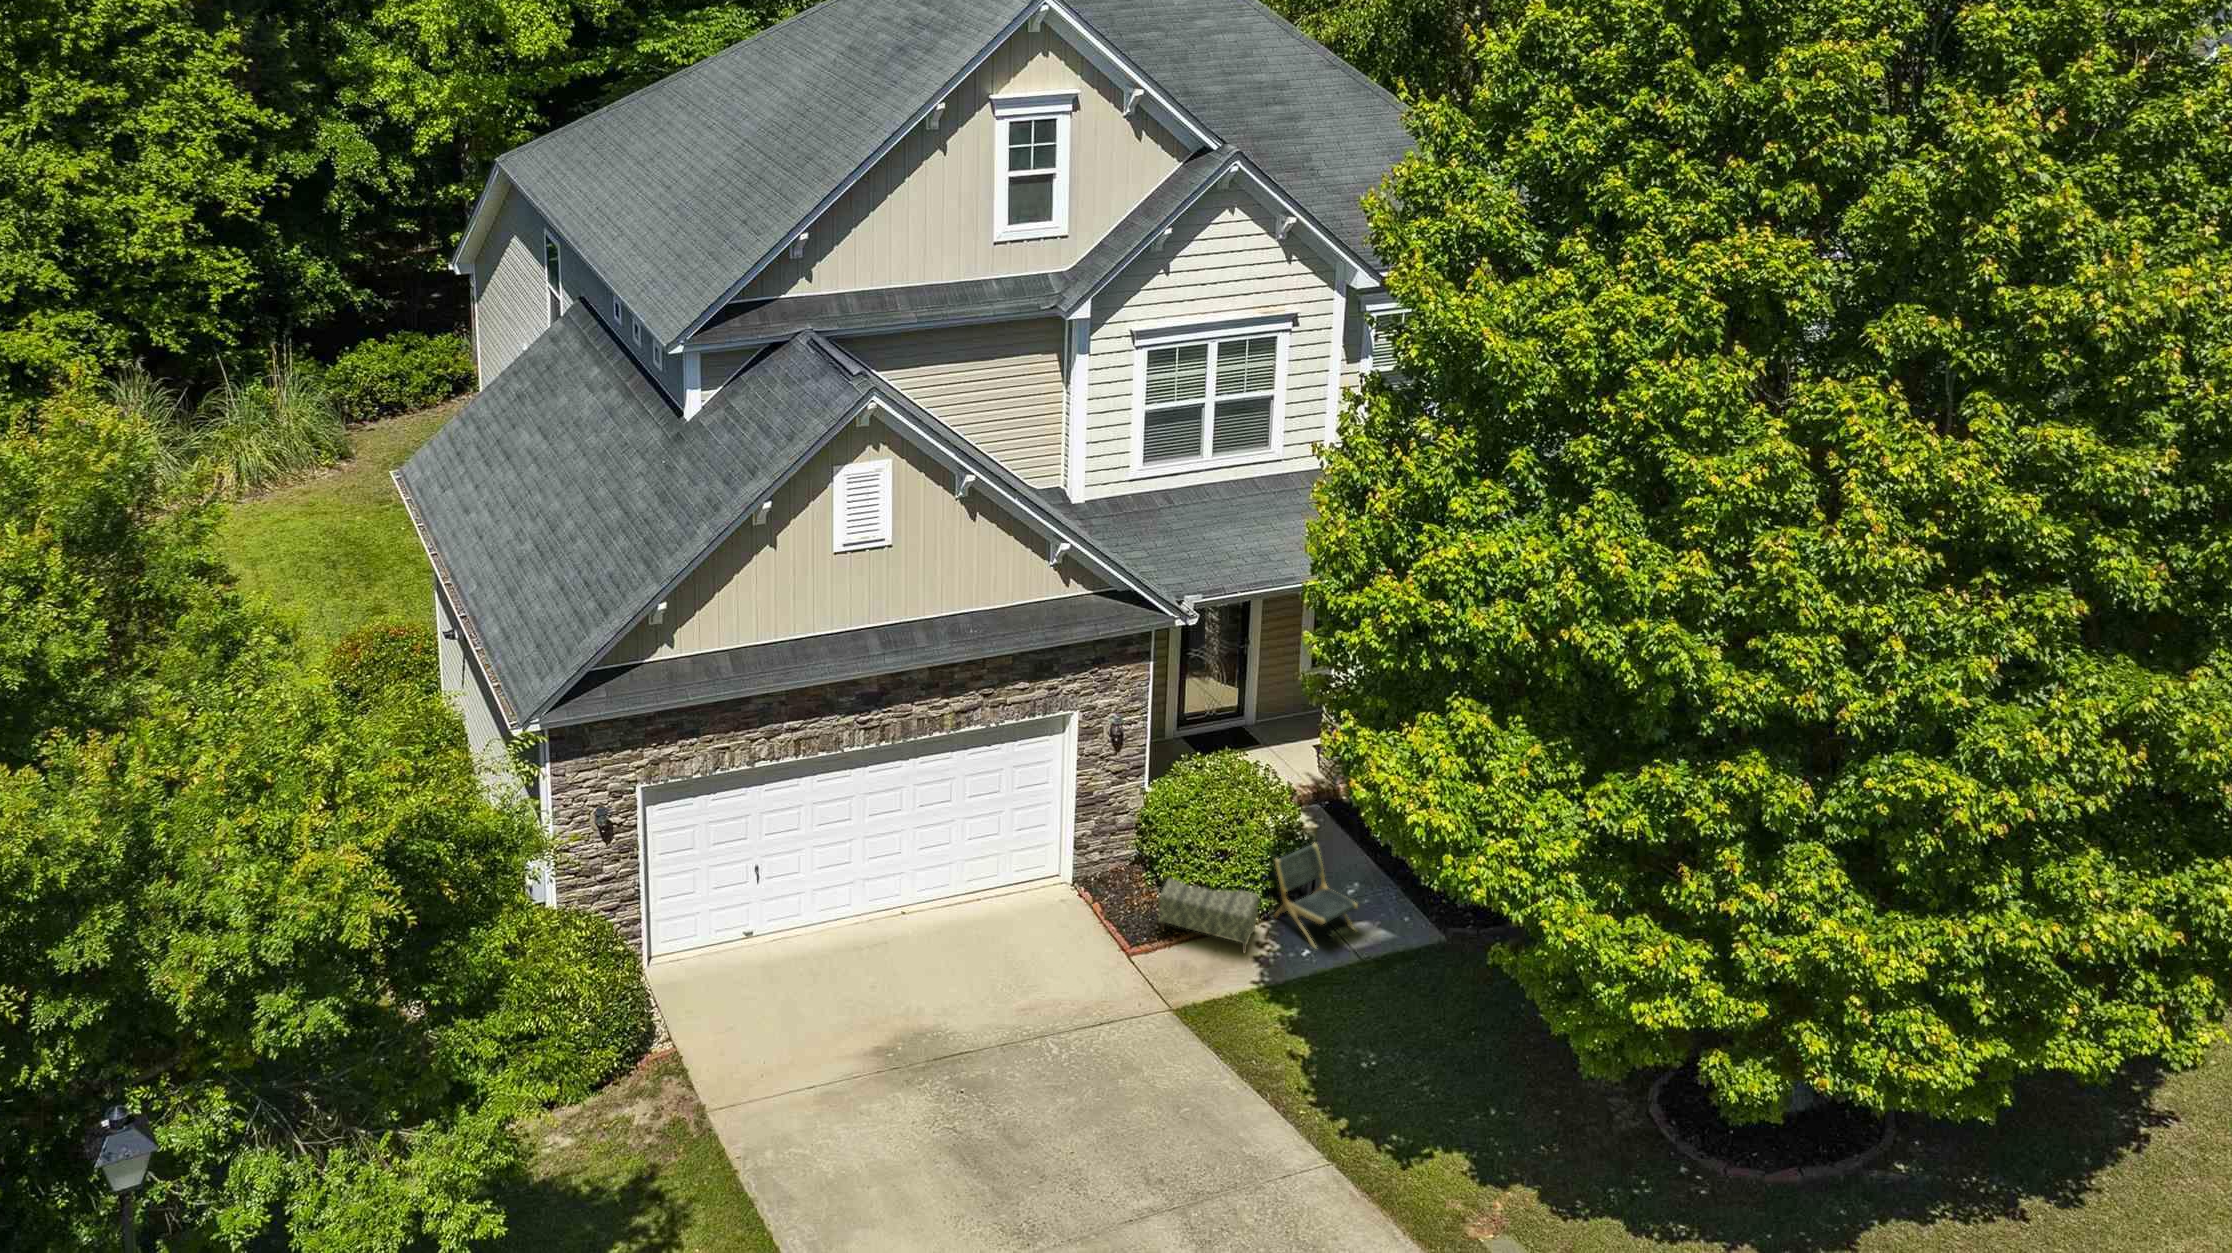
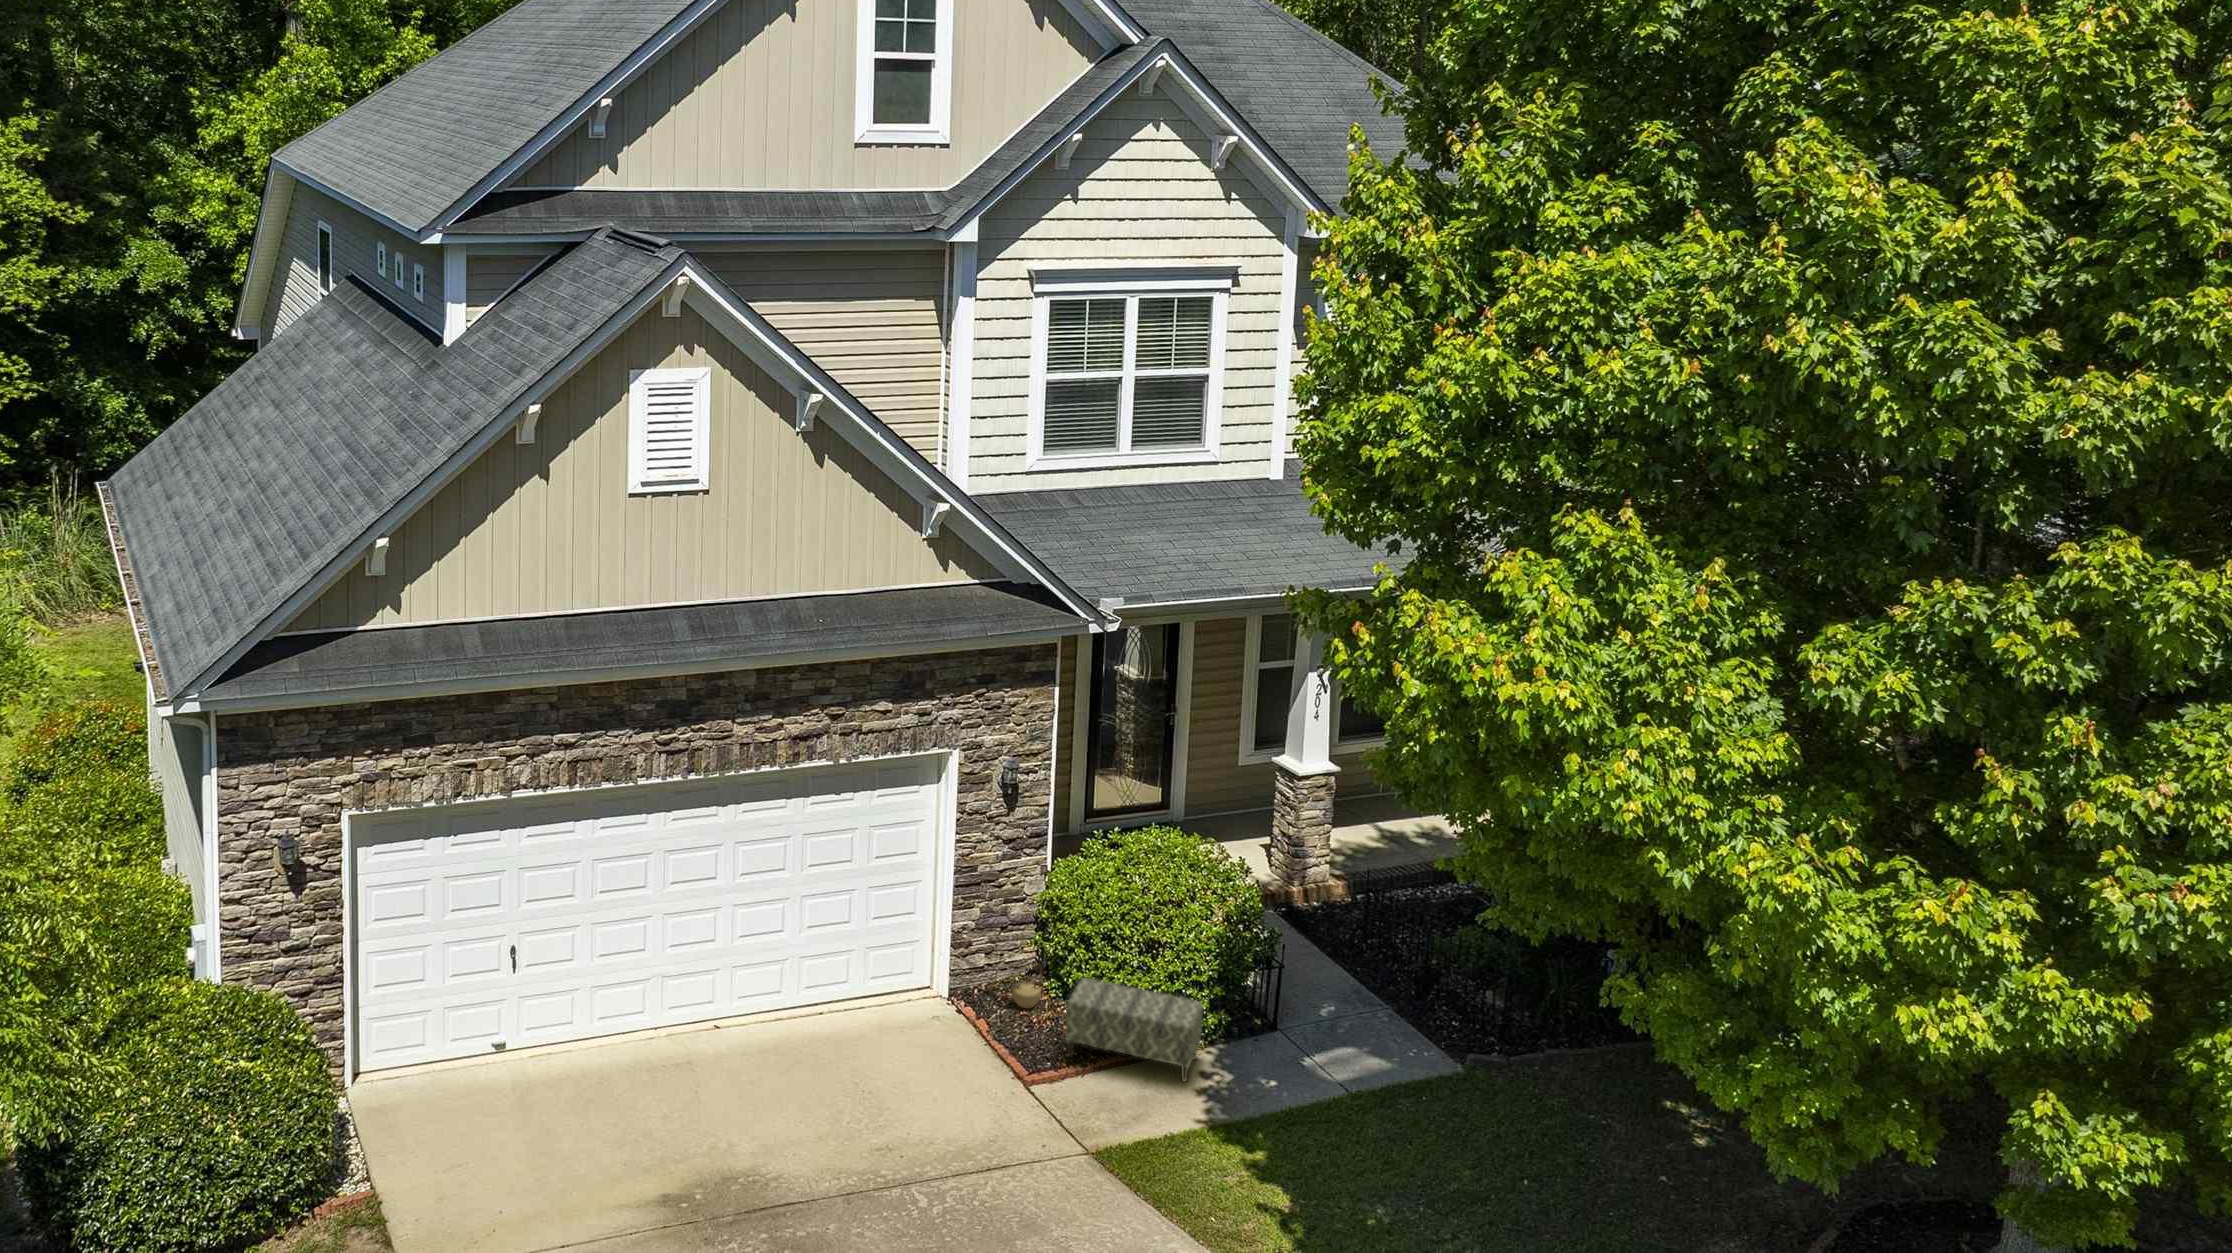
lounge chair: present [1274,843,1358,948] -> none [1220,938,1339,1079]
basket: none [1123,856,1144,888] -> present [1012,964,1041,1009]

